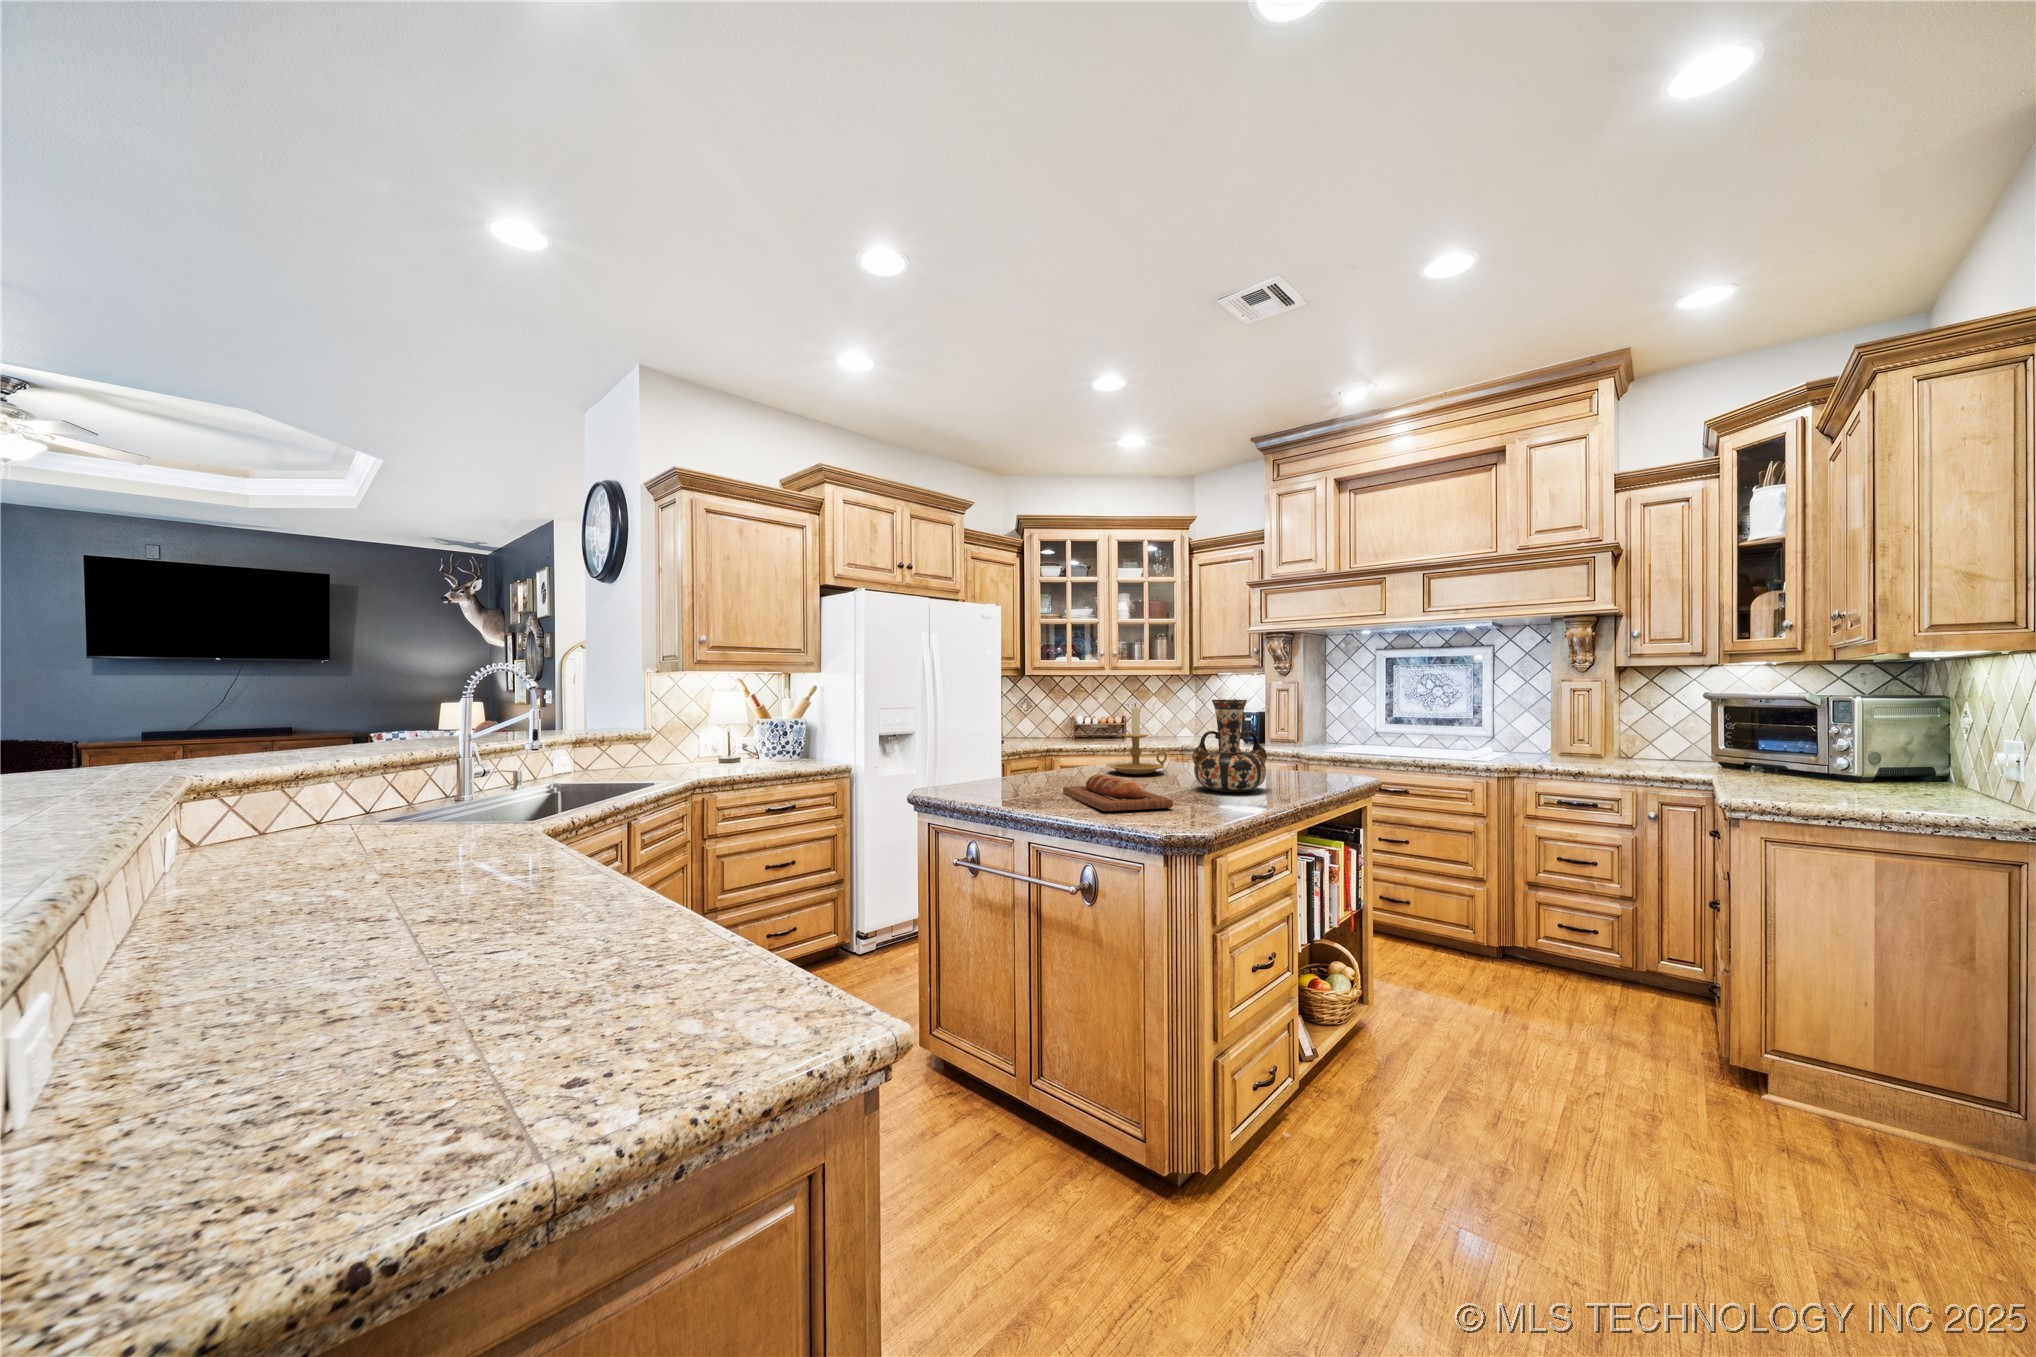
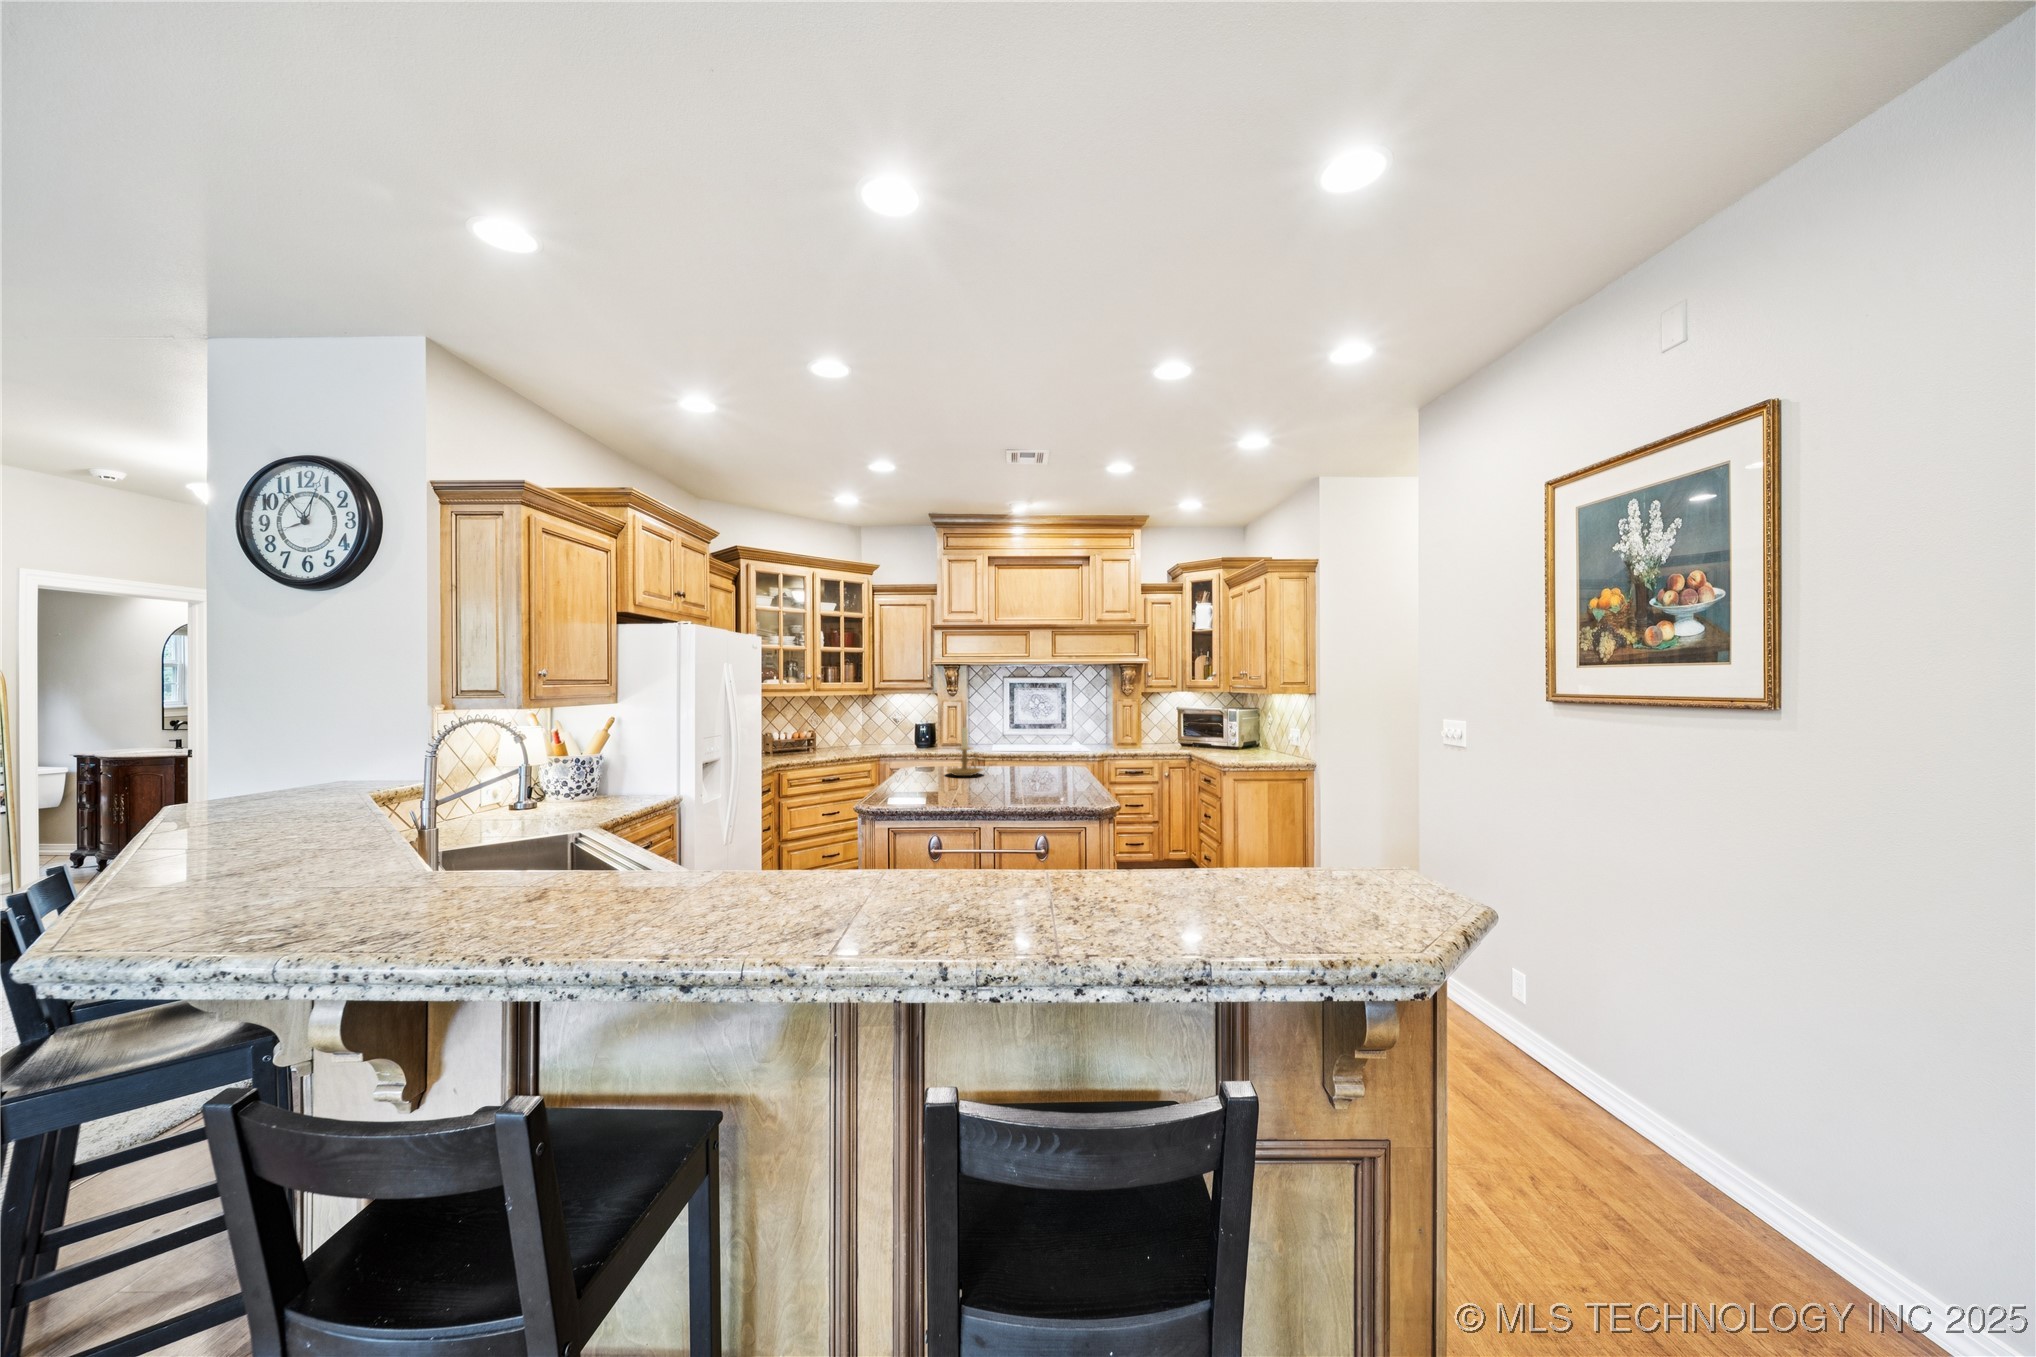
decorative vase: present [1192,699,1267,792] -> none [1028,722,1071,781]
bread loaf: present [1063,774,1173,811] -> none [971,777,1061,799]

